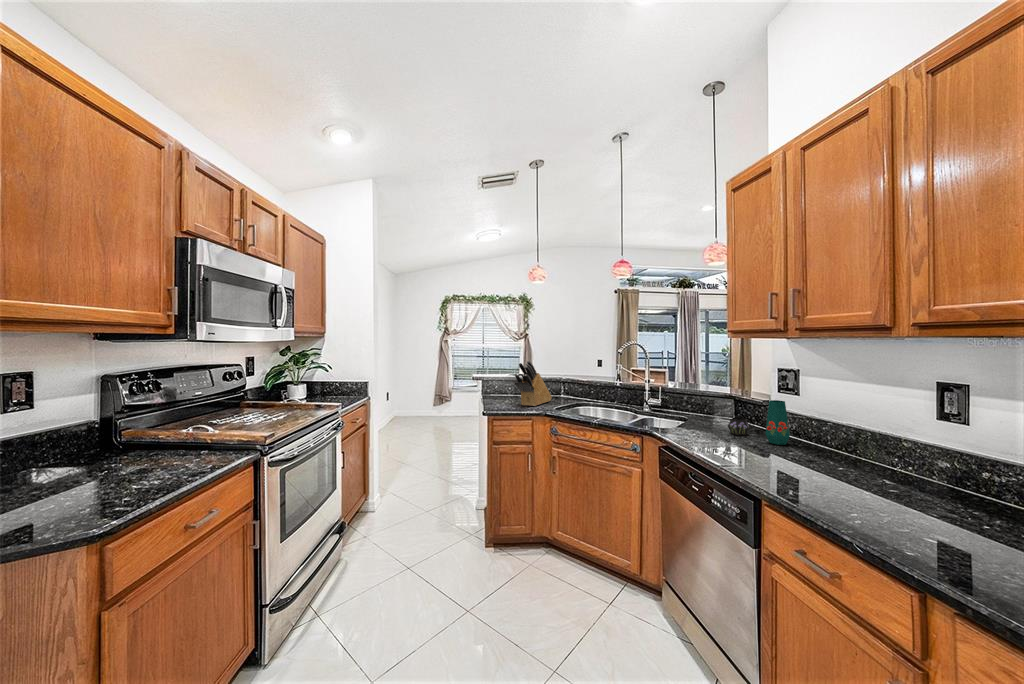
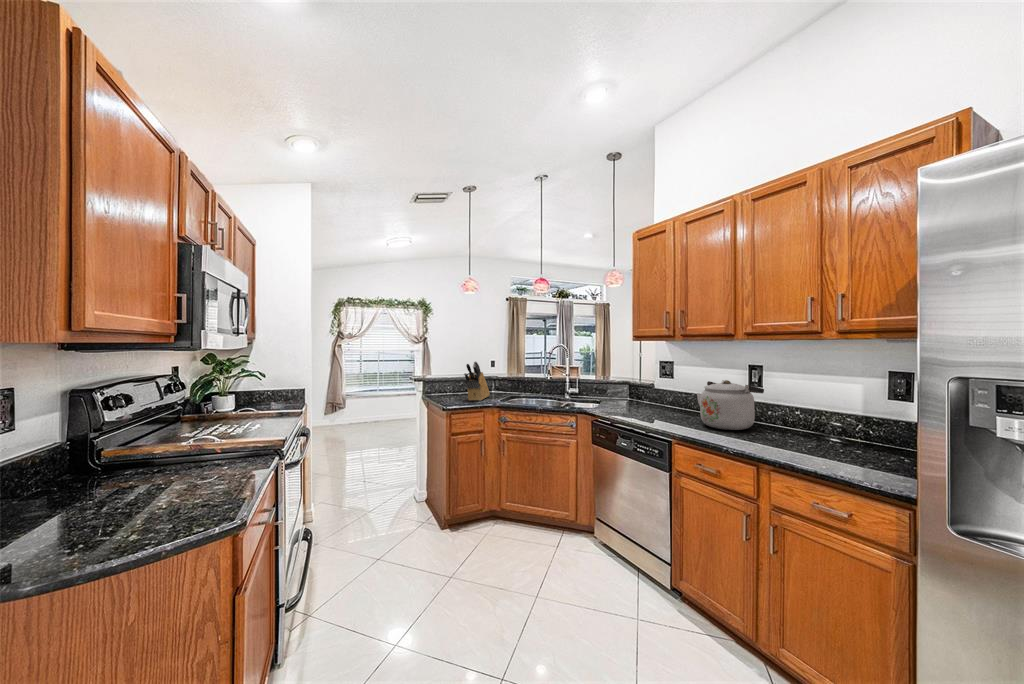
vase: present [728,400,790,445] -> none [635,383,675,412]
kettle: none [821,404,960,496] -> present [697,380,764,430]

